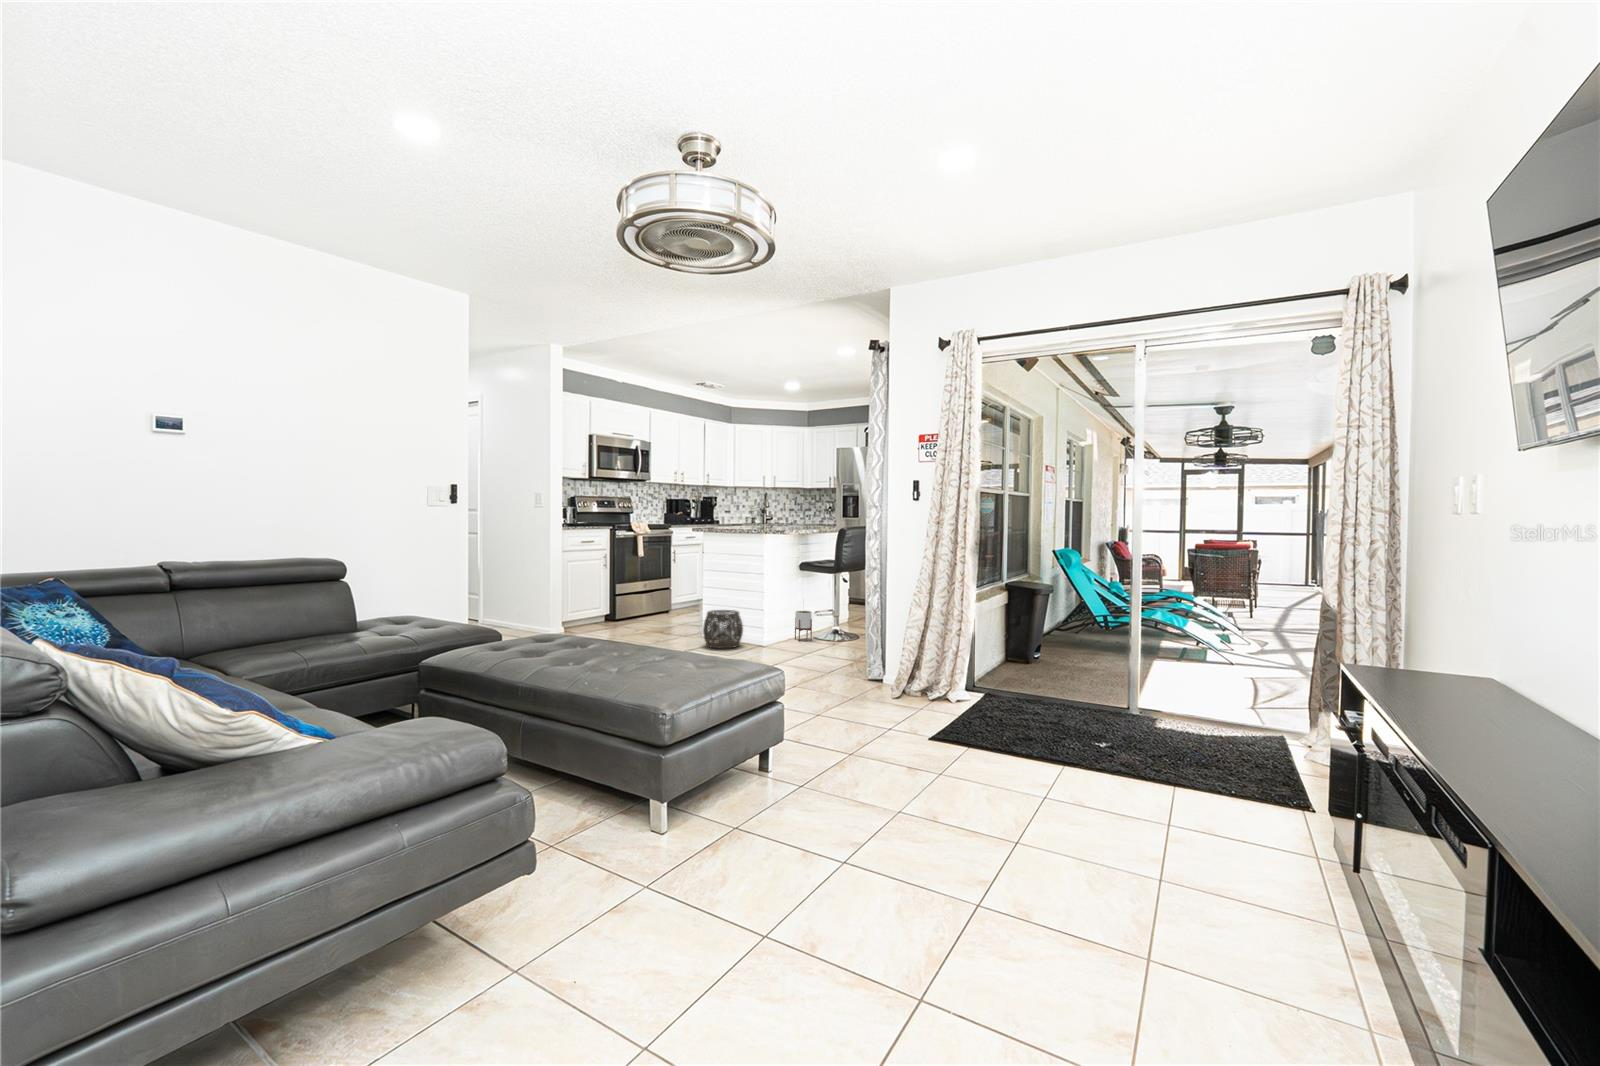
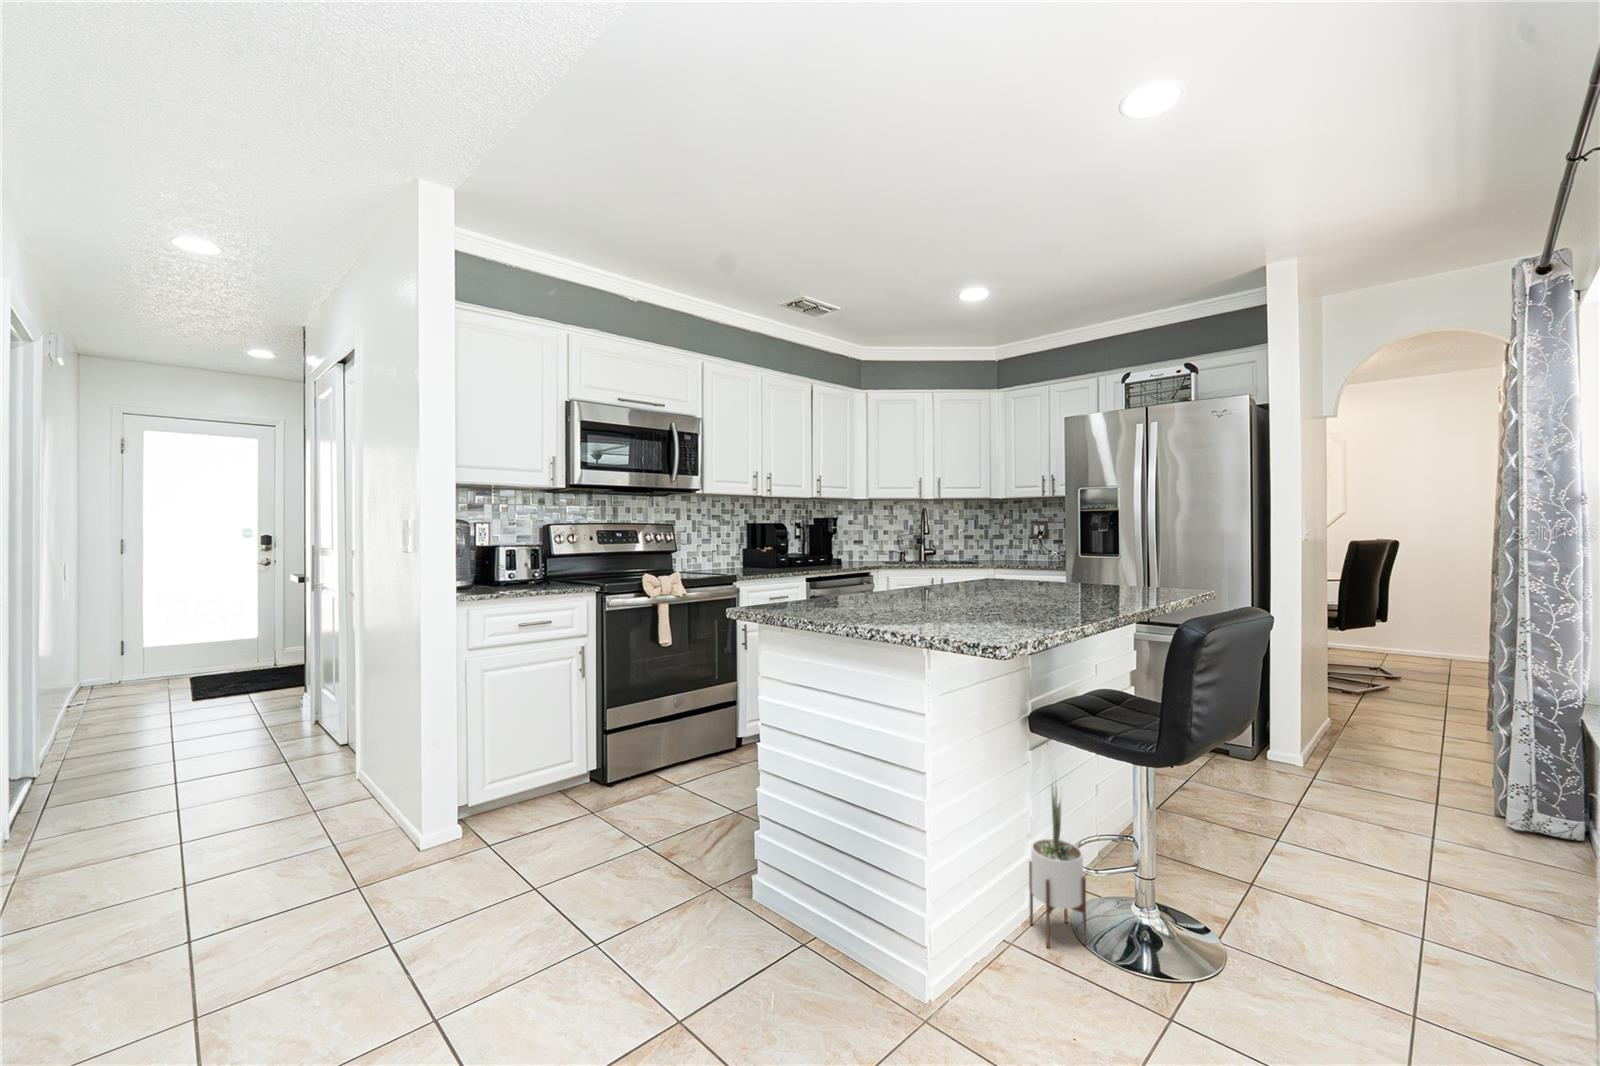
woven basket: present [703,610,743,649] -> none [752,842,876,1001]

